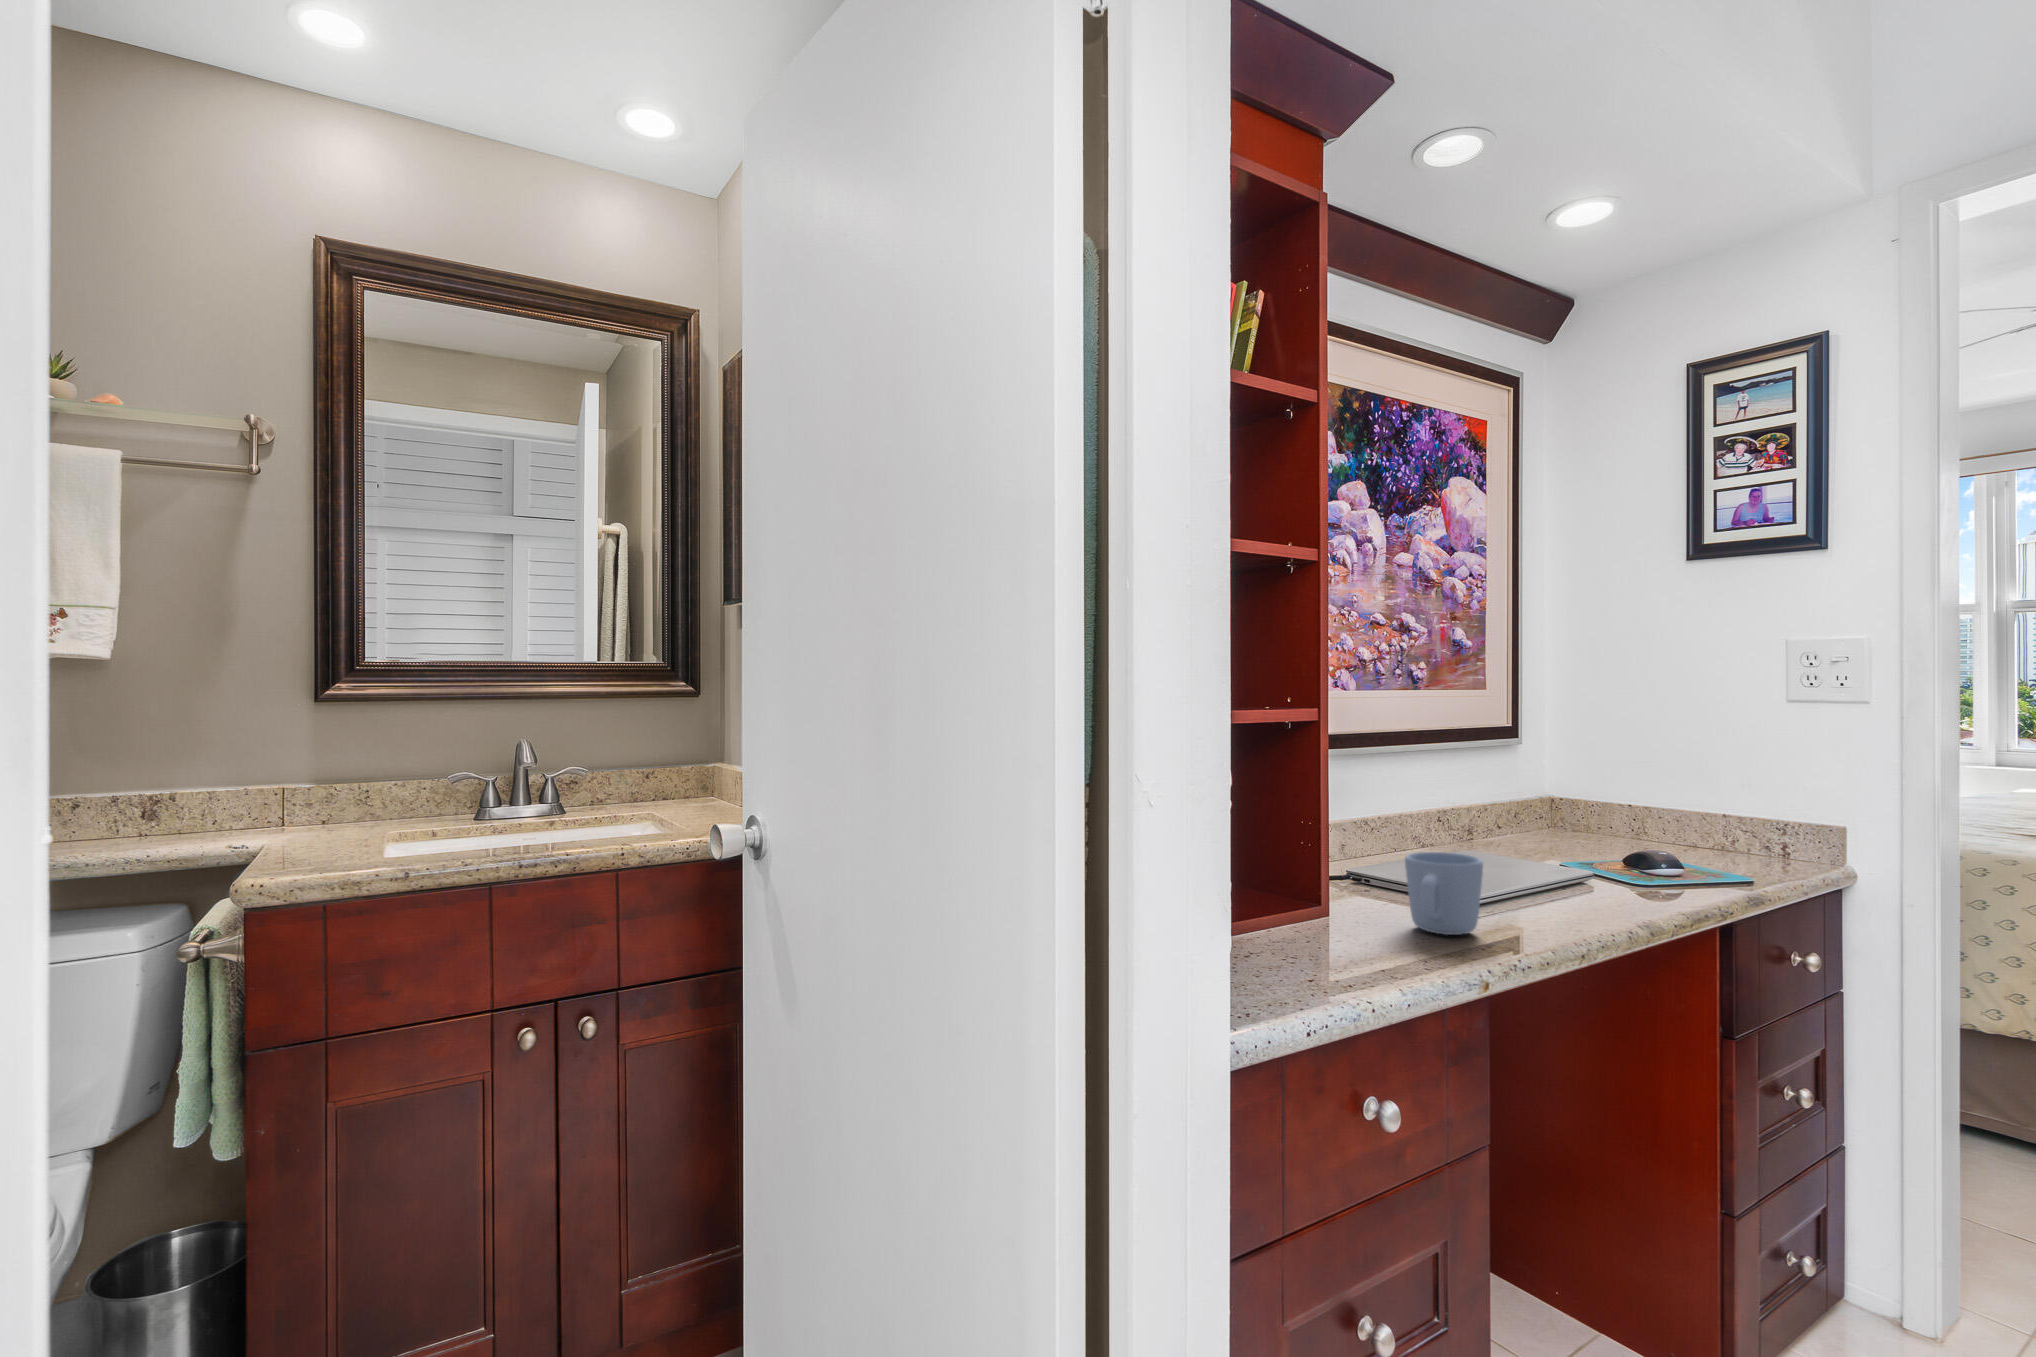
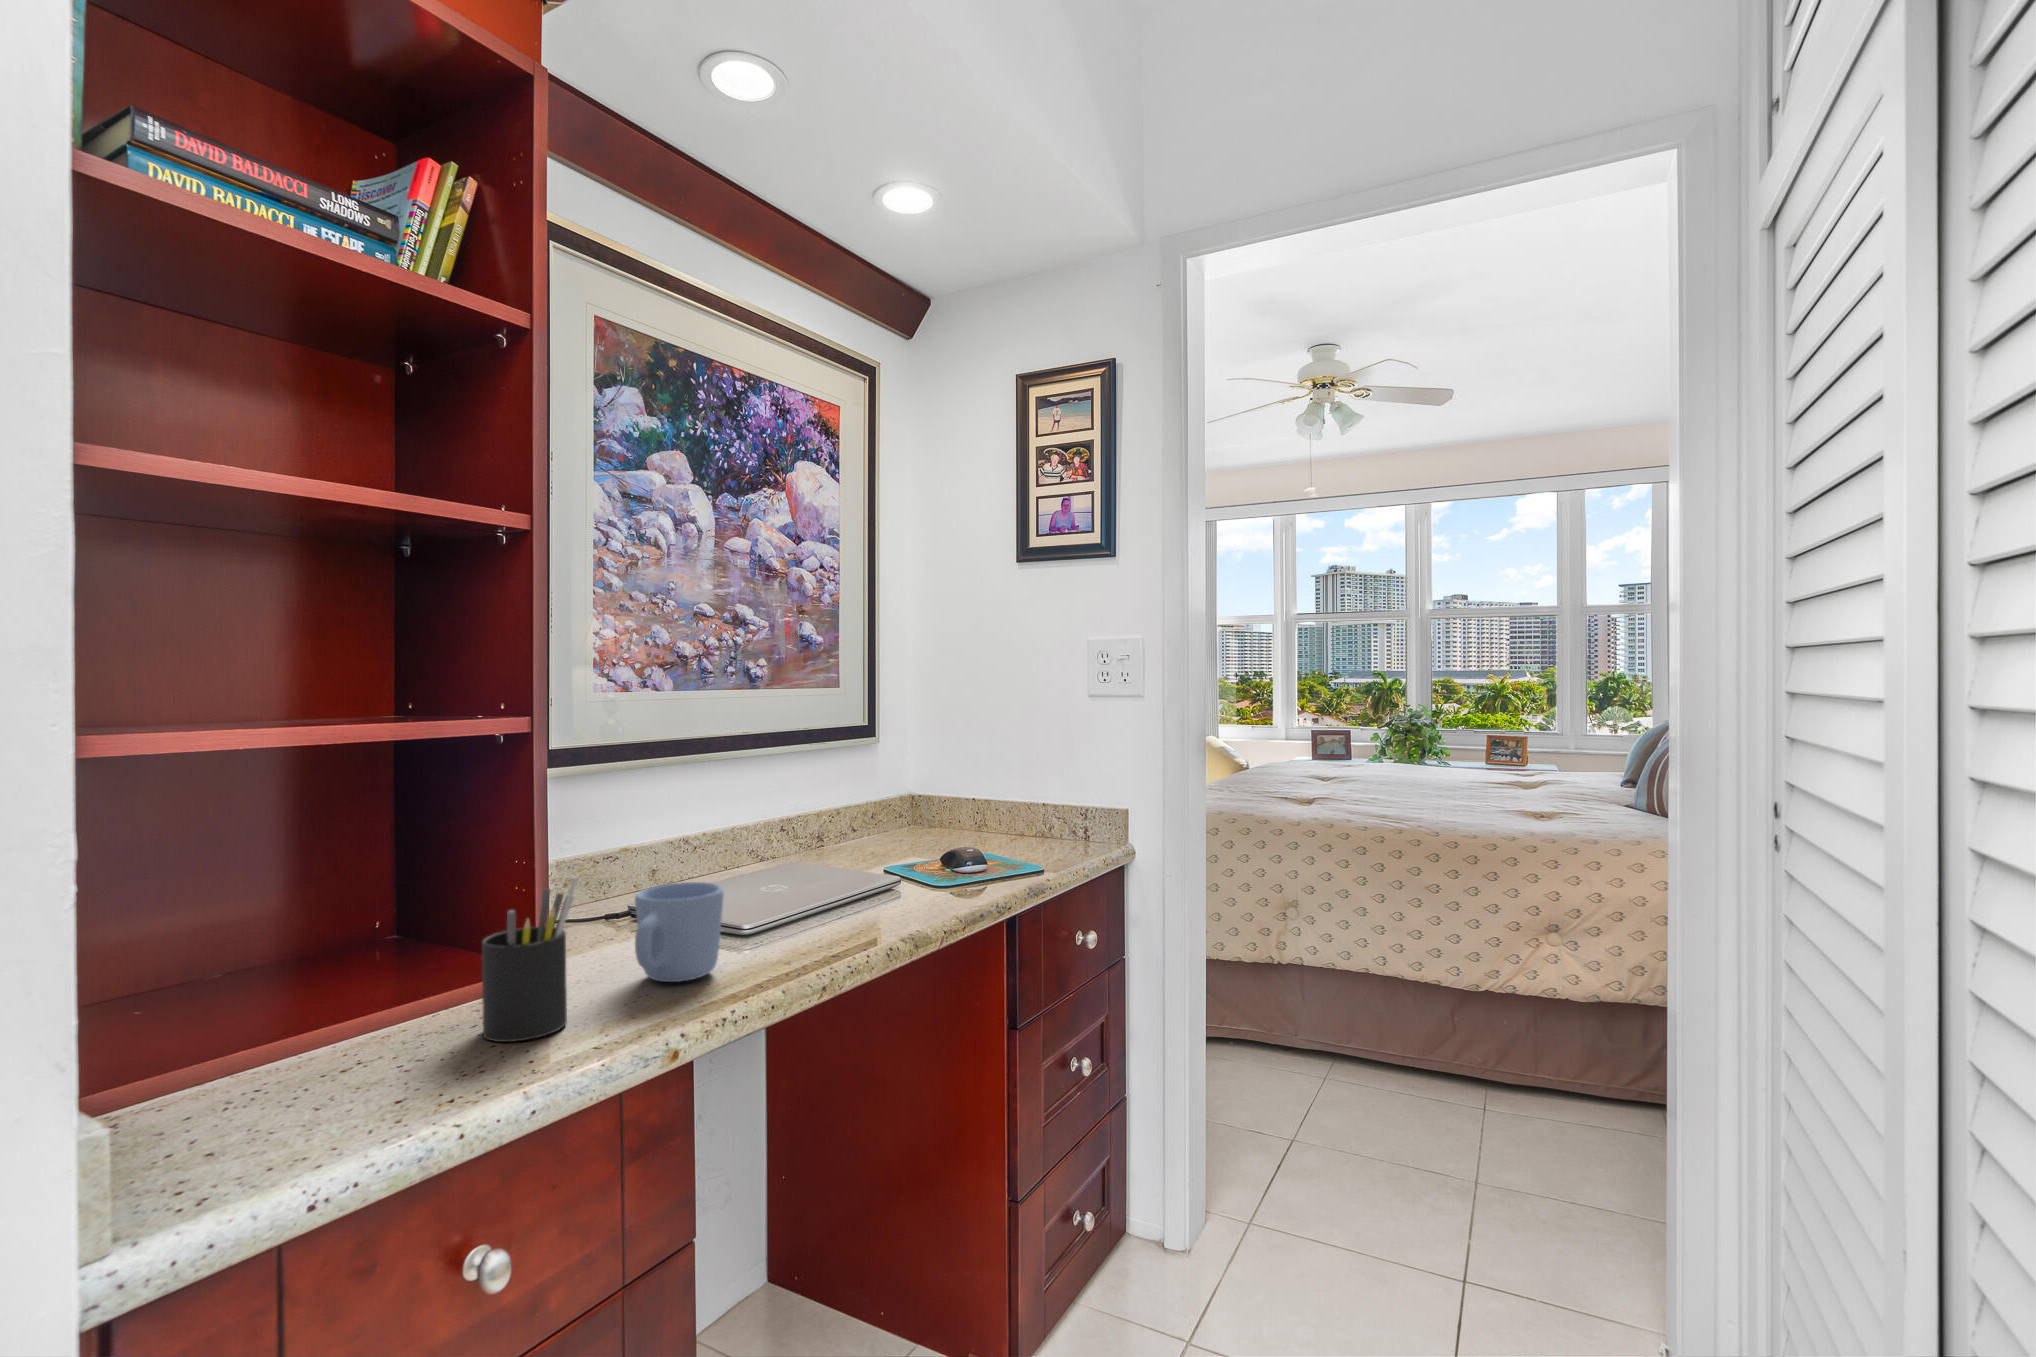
pen holder: none [1319,834,1392,959] -> present [482,876,578,1042]

